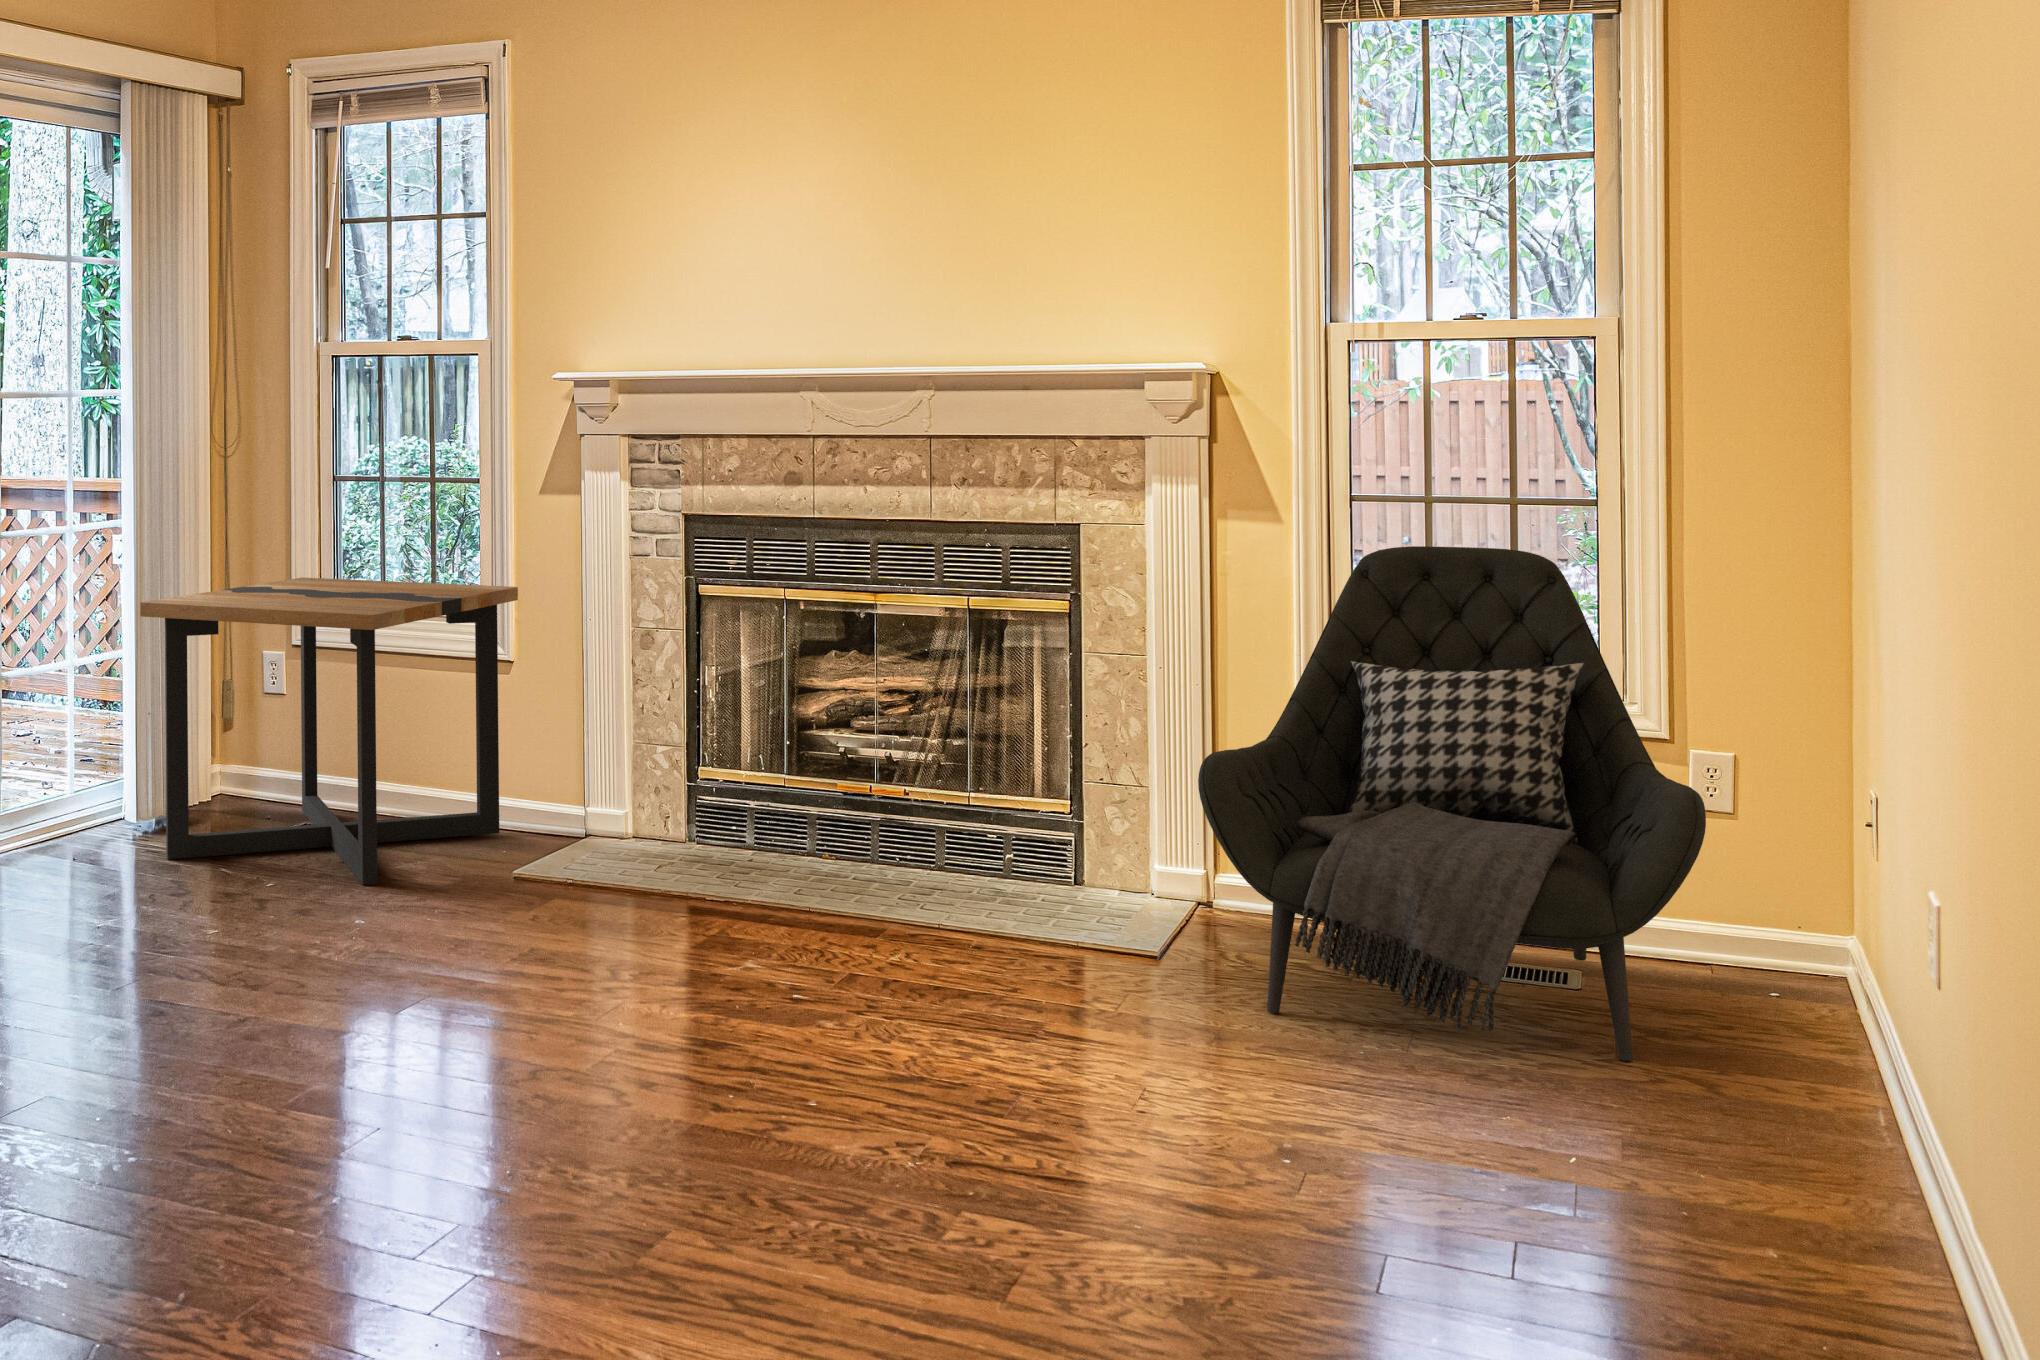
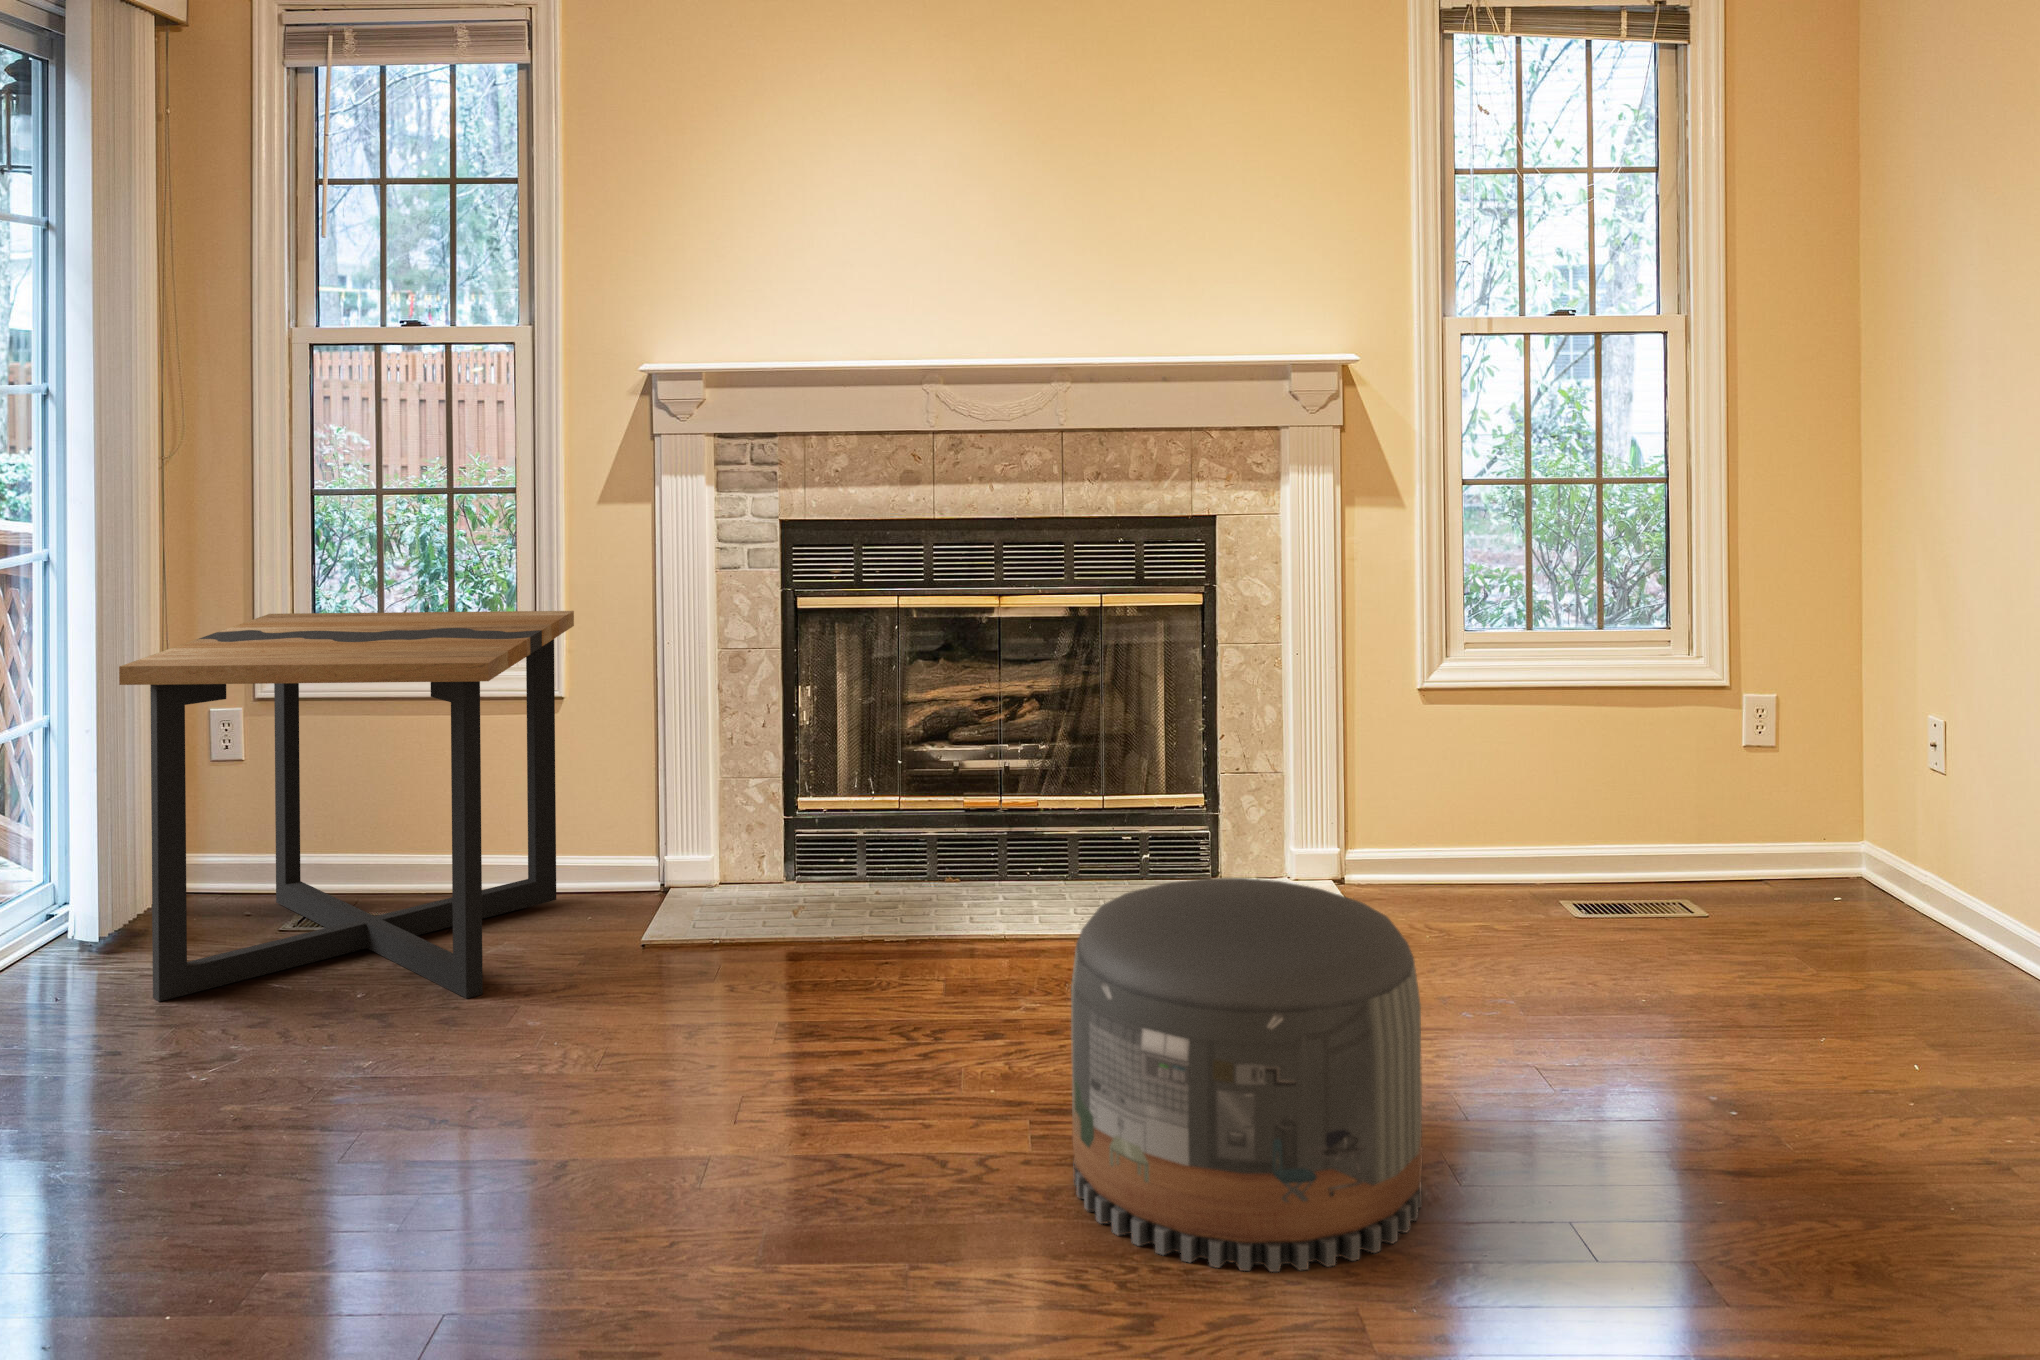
armchair: present [1198,546,1706,1061] -> none [1437,527,1916,996]
pouf: none [632,824,933,1136] -> present [1071,878,1422,1272]

